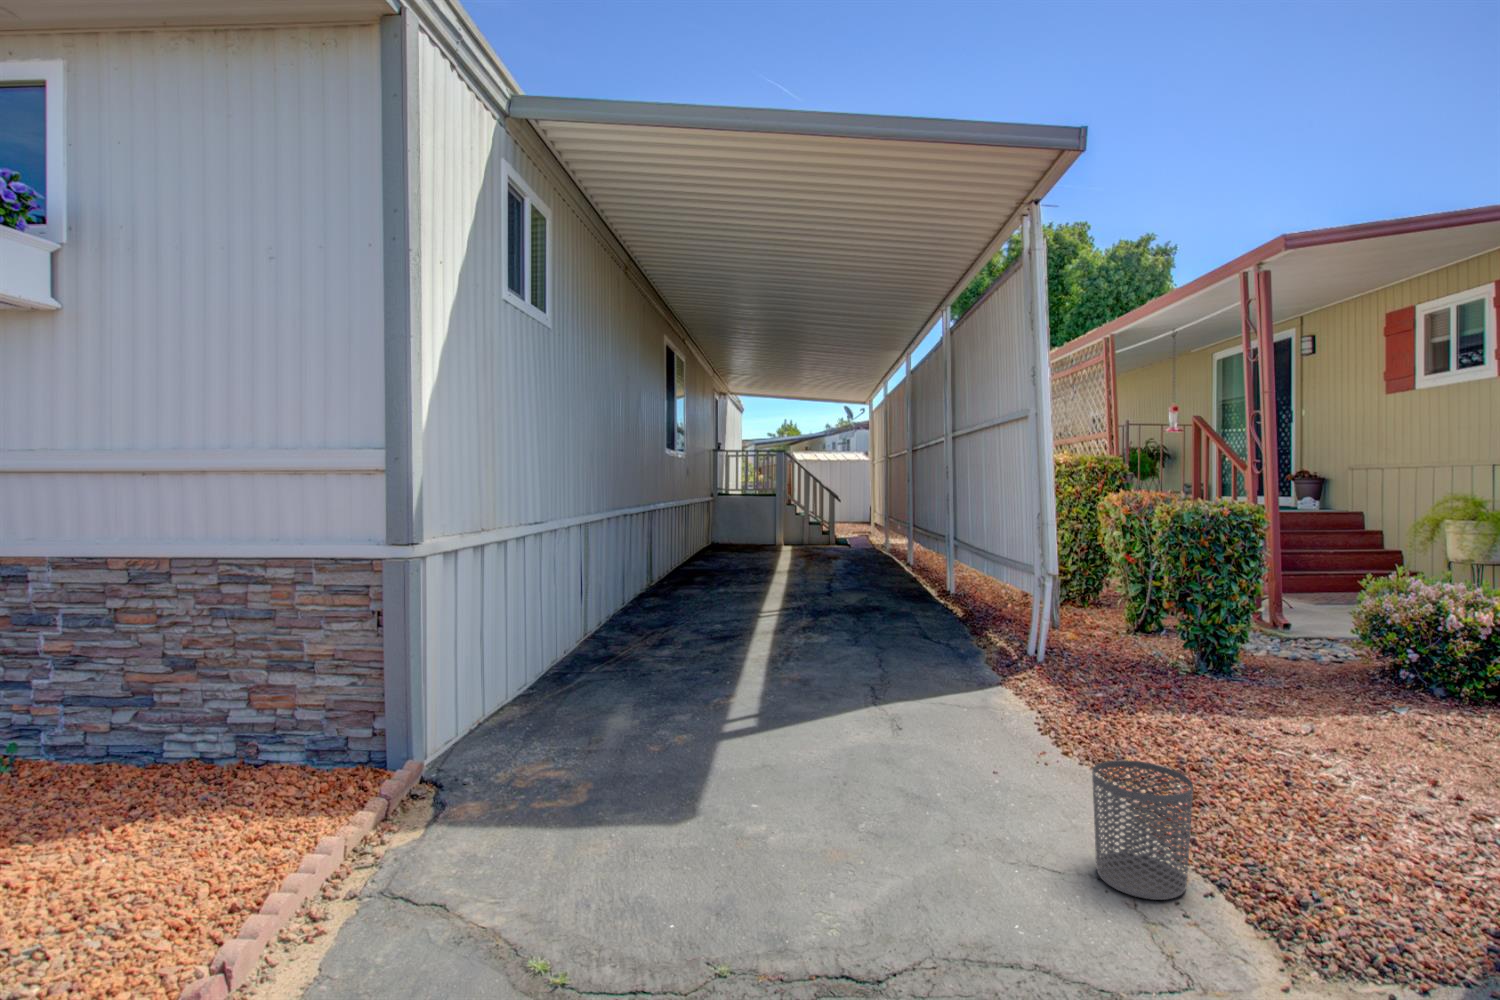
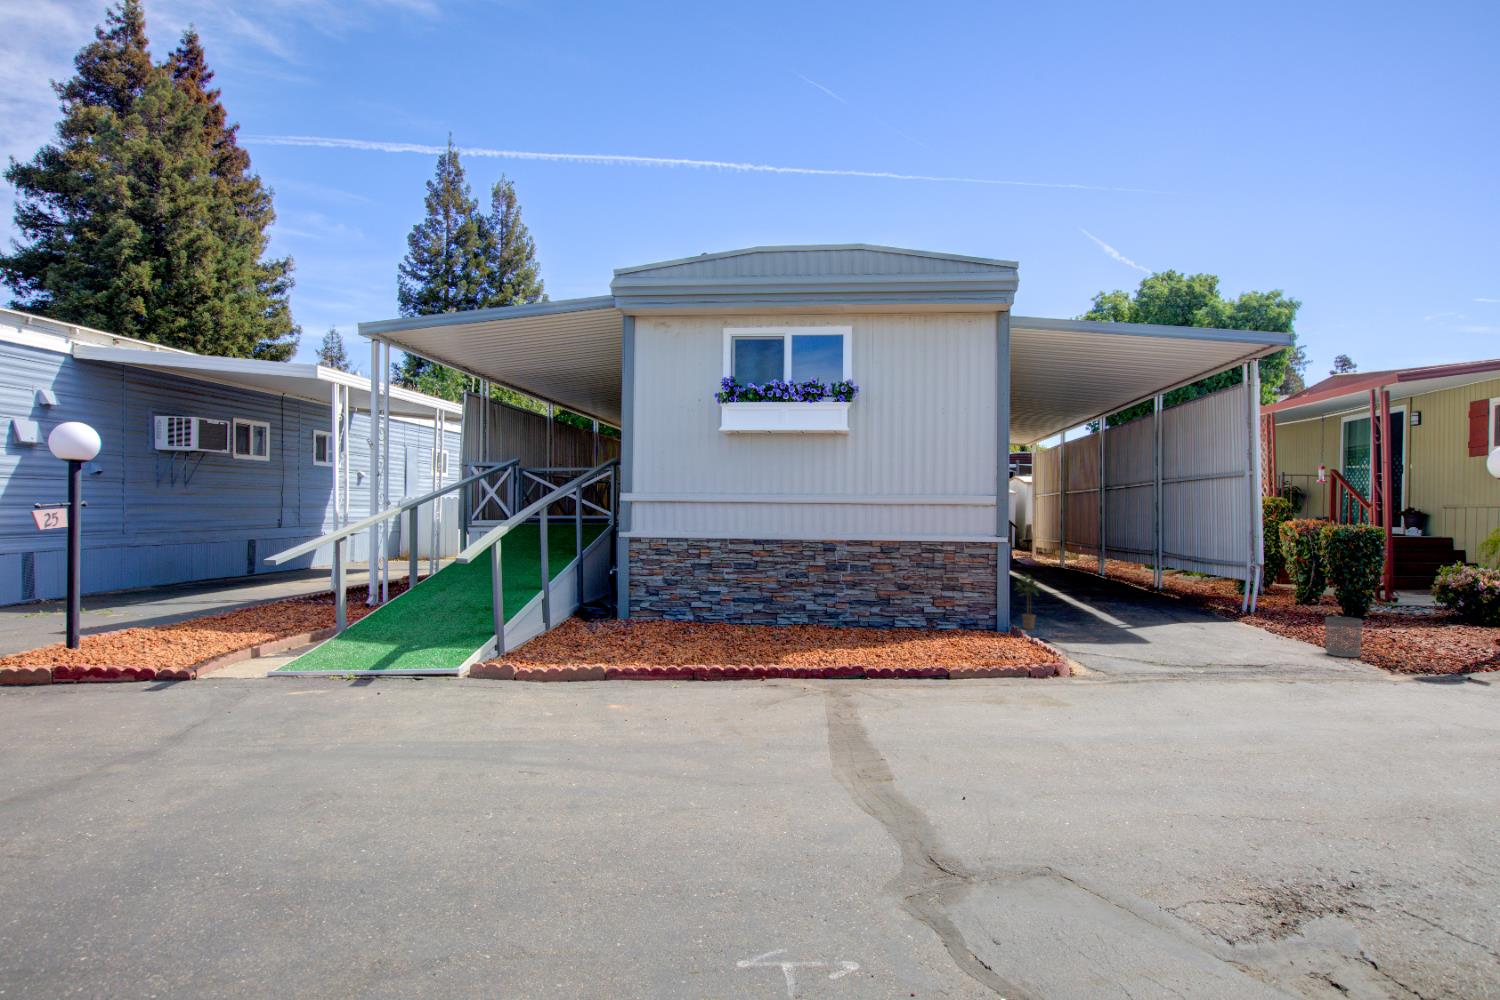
potted plant: none [478,619,539,740] -> present [1015,575,1040,629]

